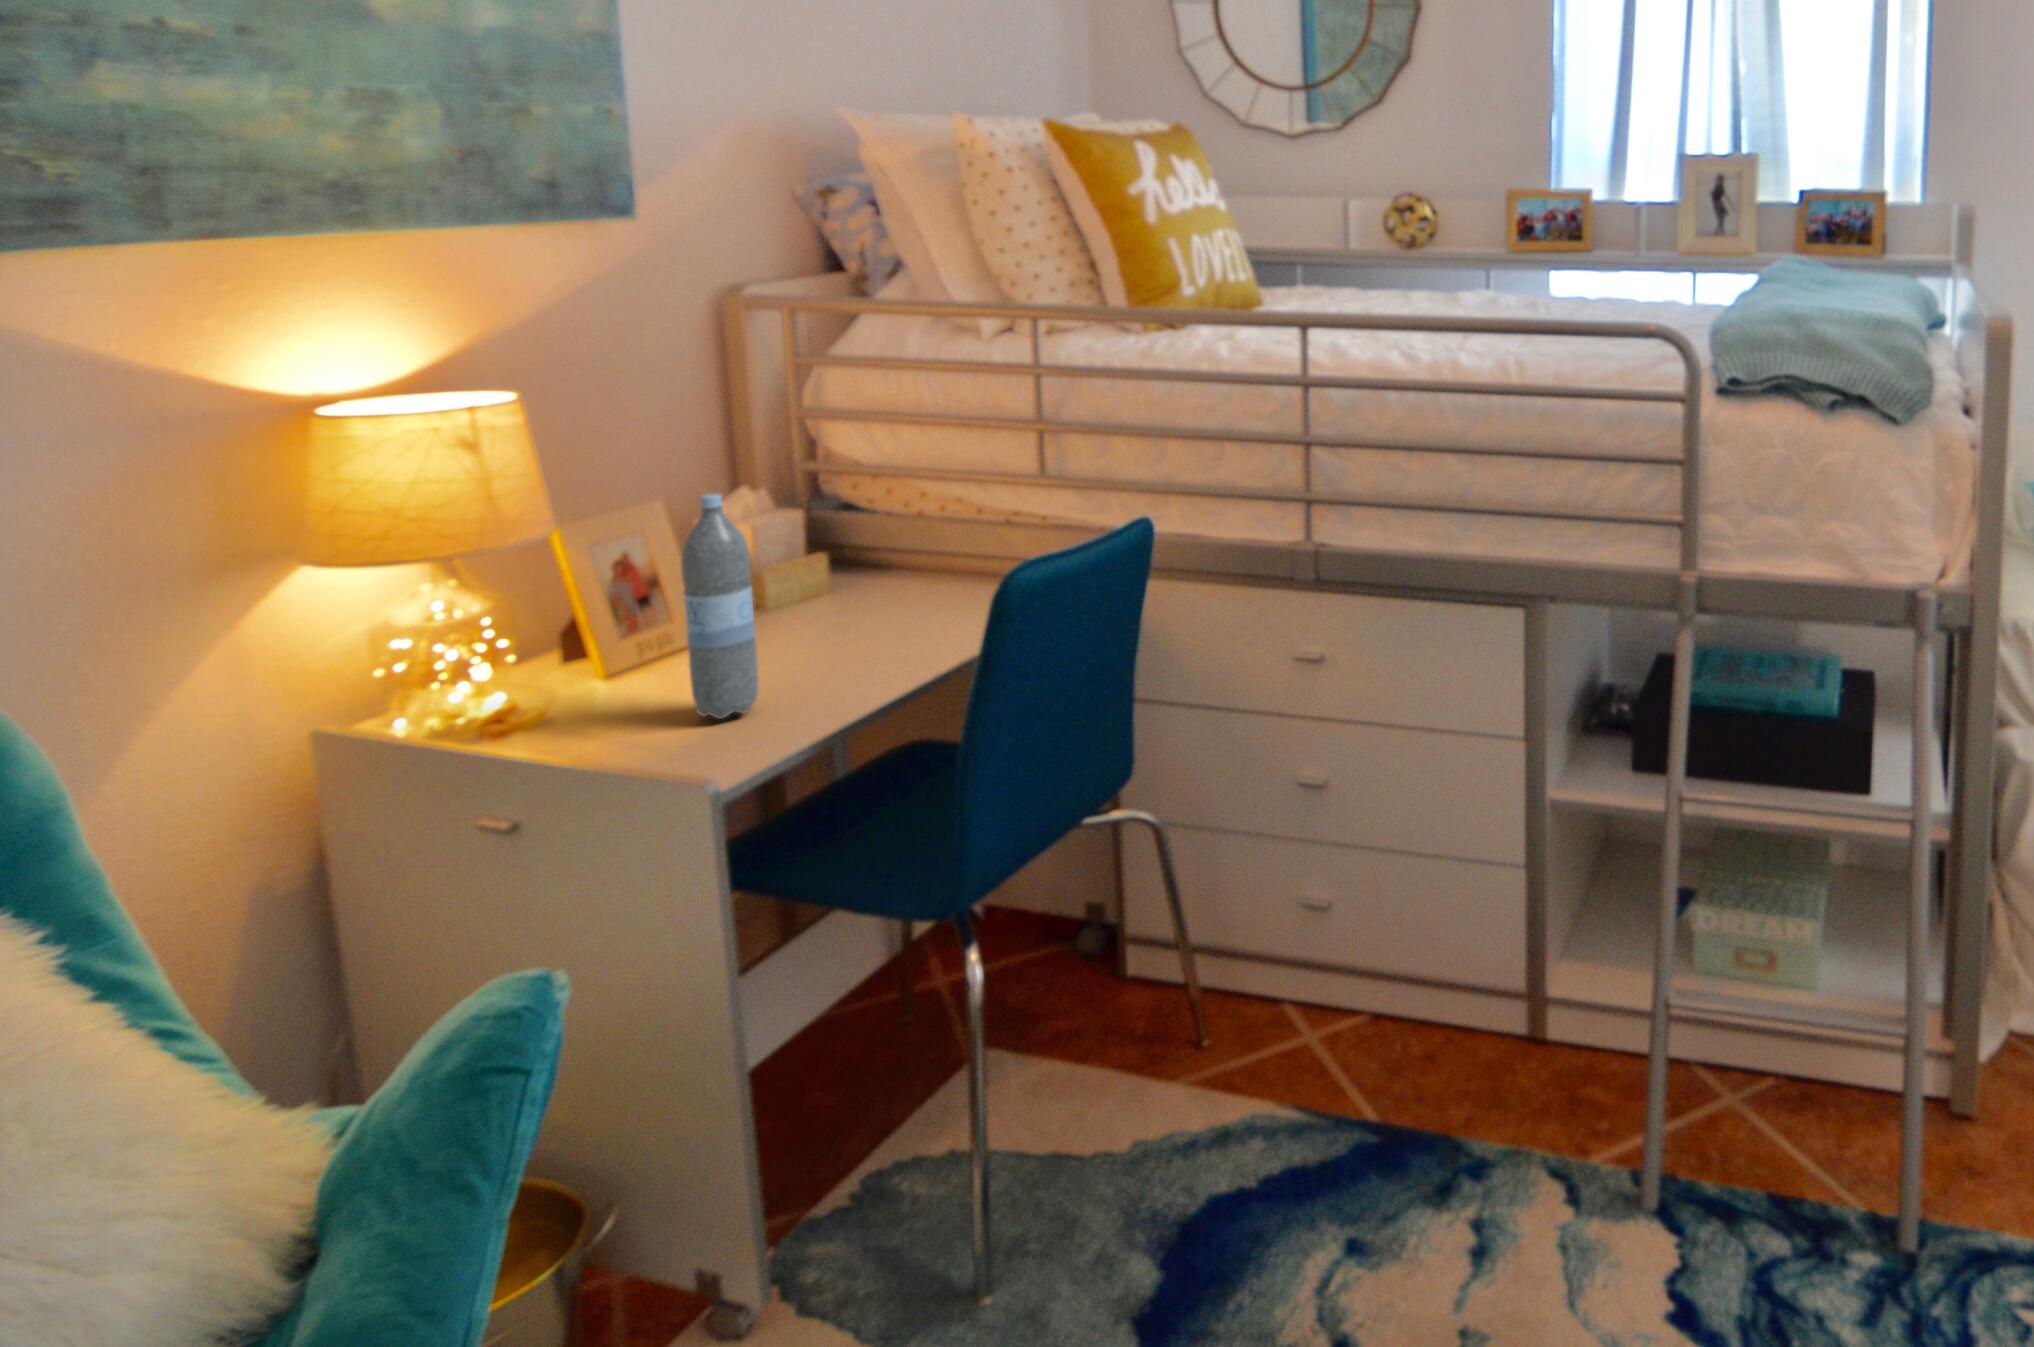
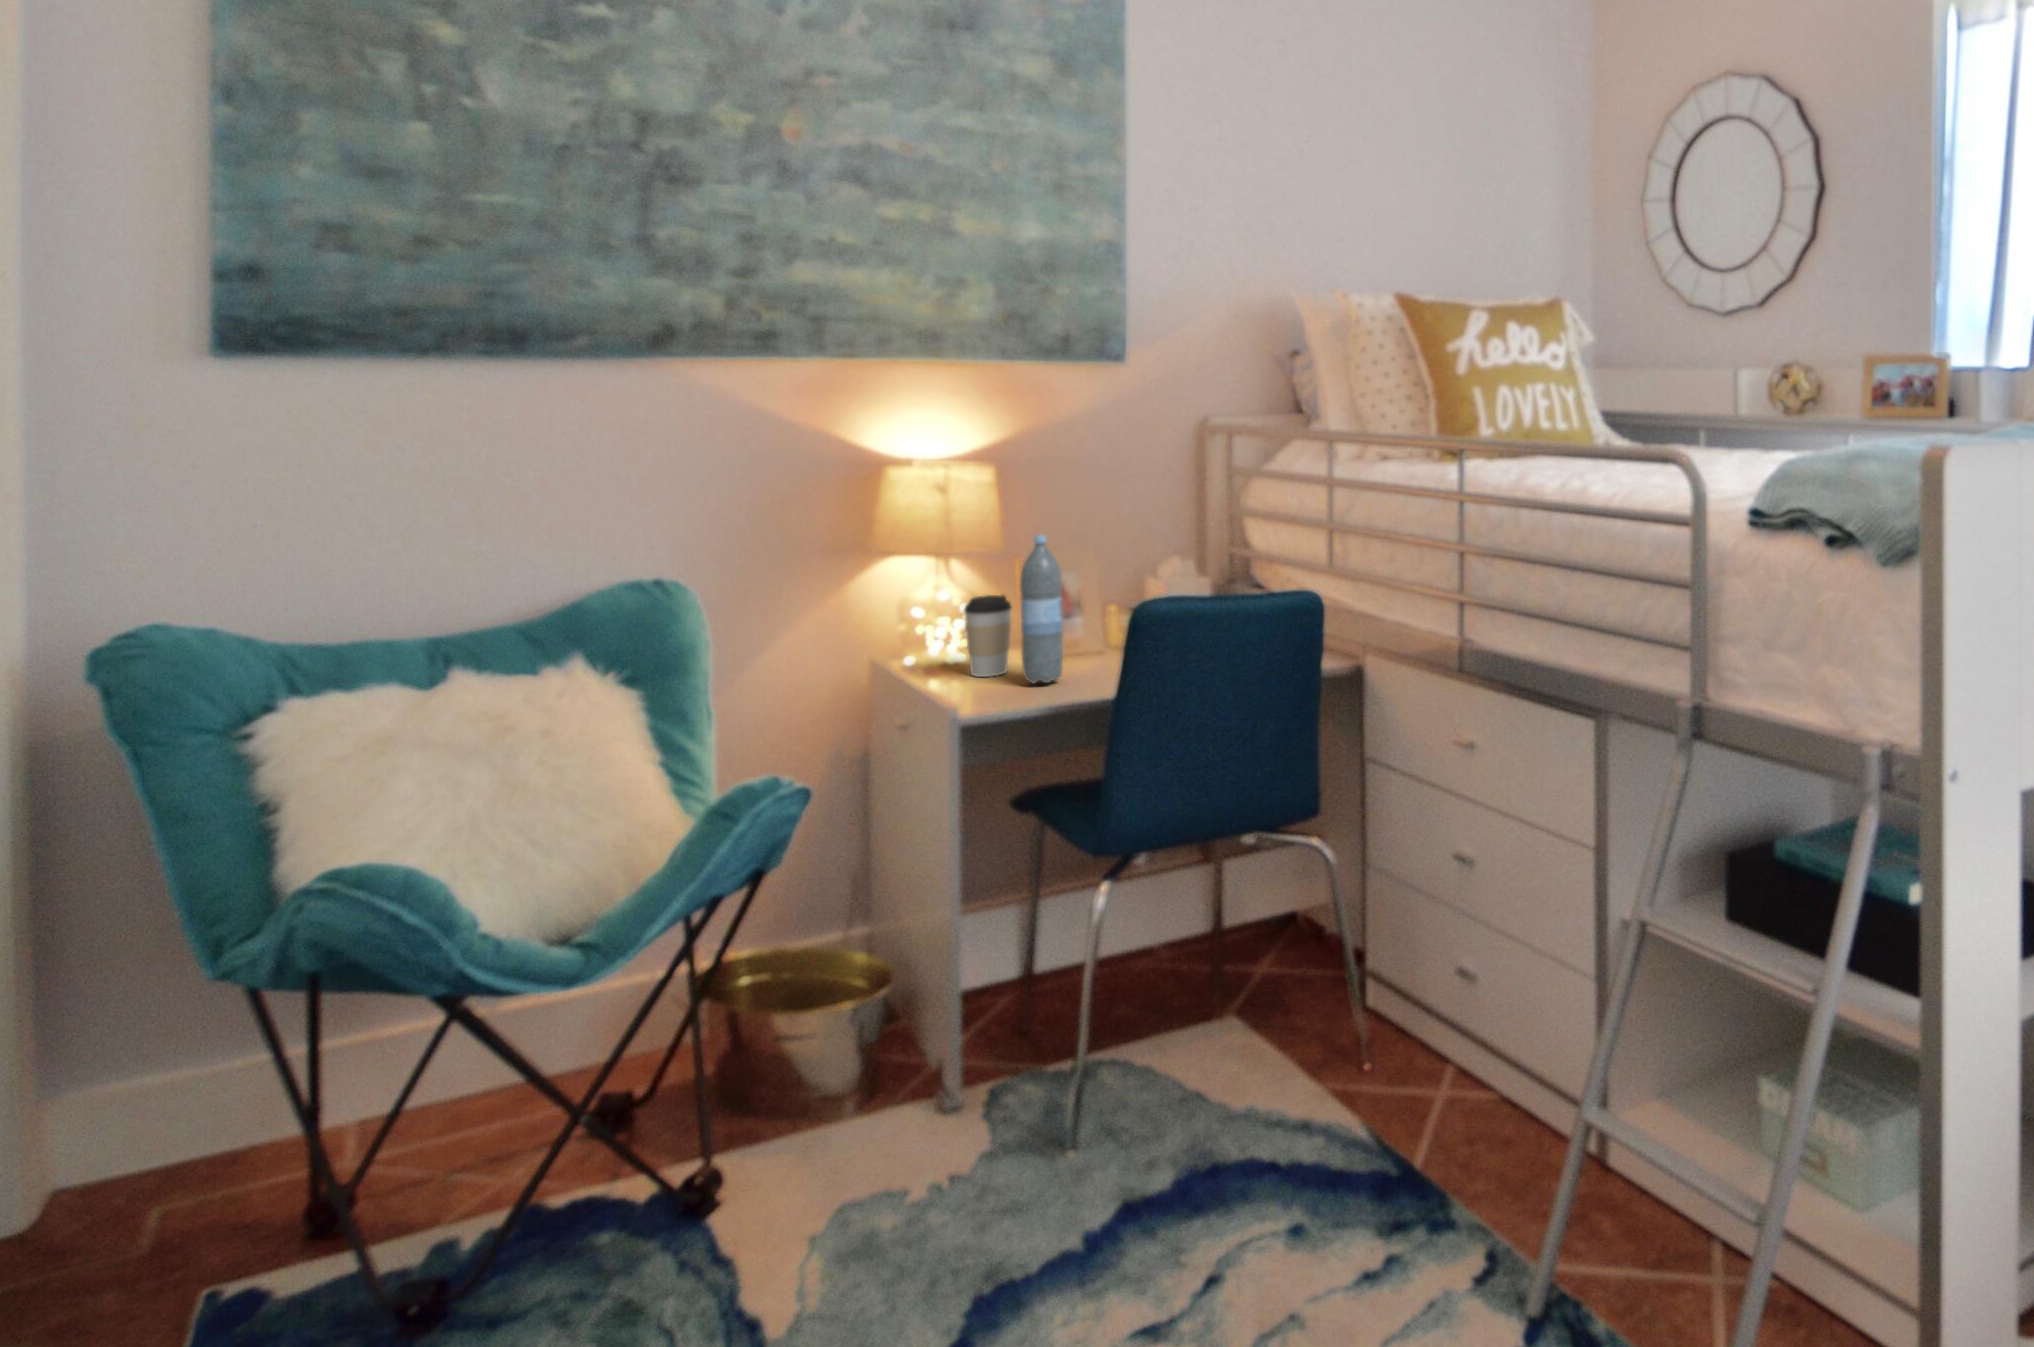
coffee cup: none [540,594,627,730] -> present [964,595,1012,677]

